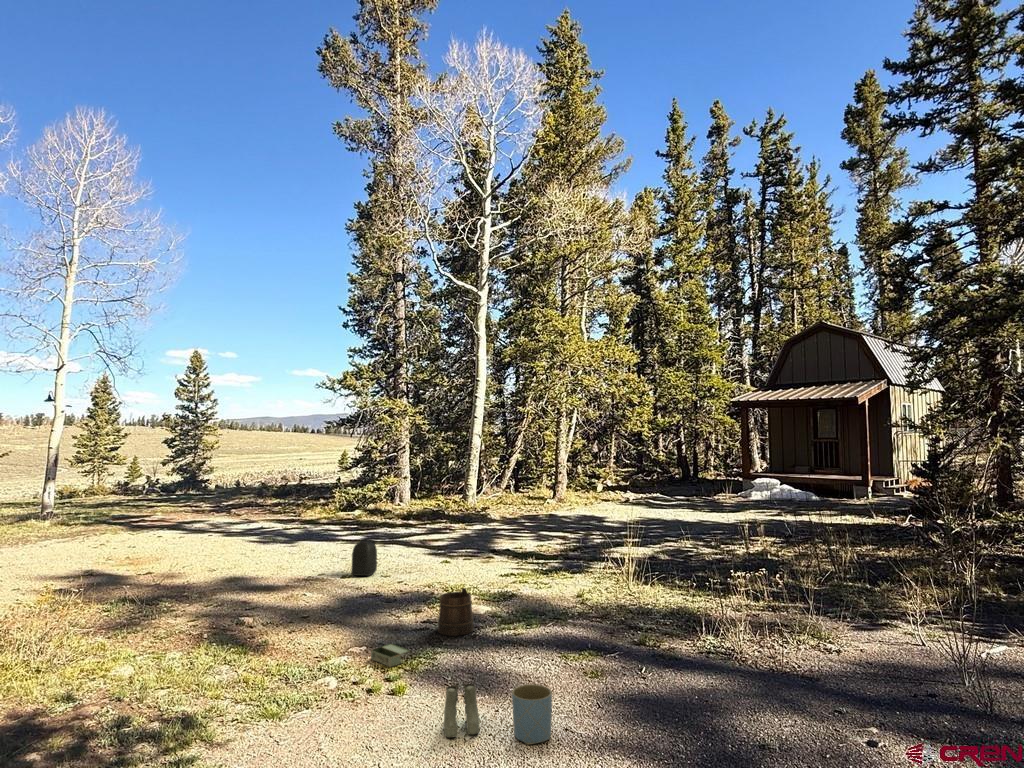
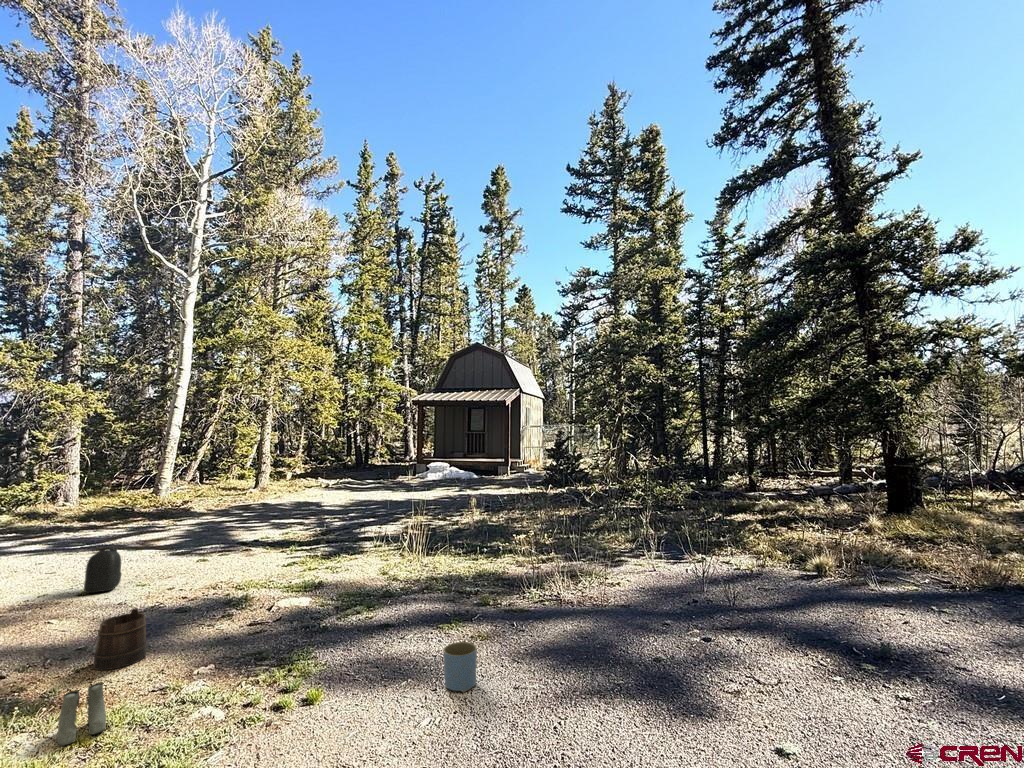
bucket: present [438,588,473,636] -> present [93,609,147,670]
toolbox: present [371,644,410,667] -> none [228,649,277,672]
boots: present [444,684,479,738] -> present [57,683,106,746]

